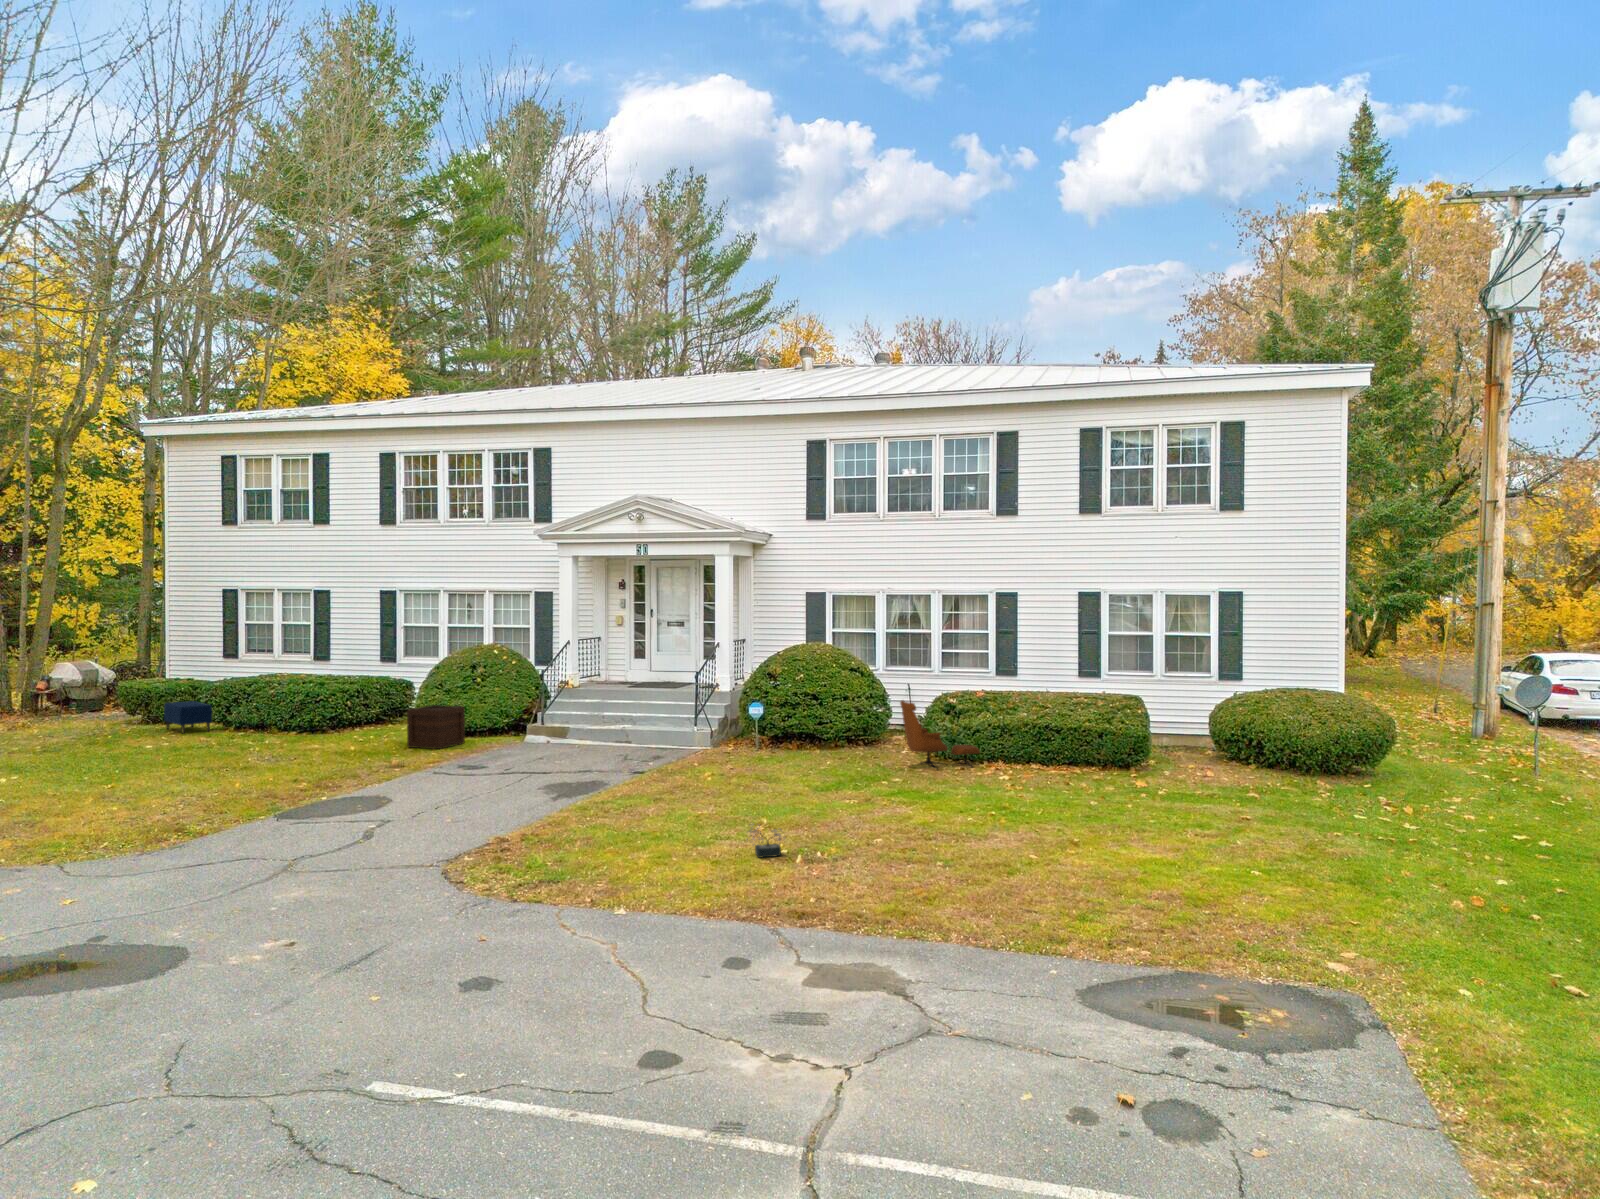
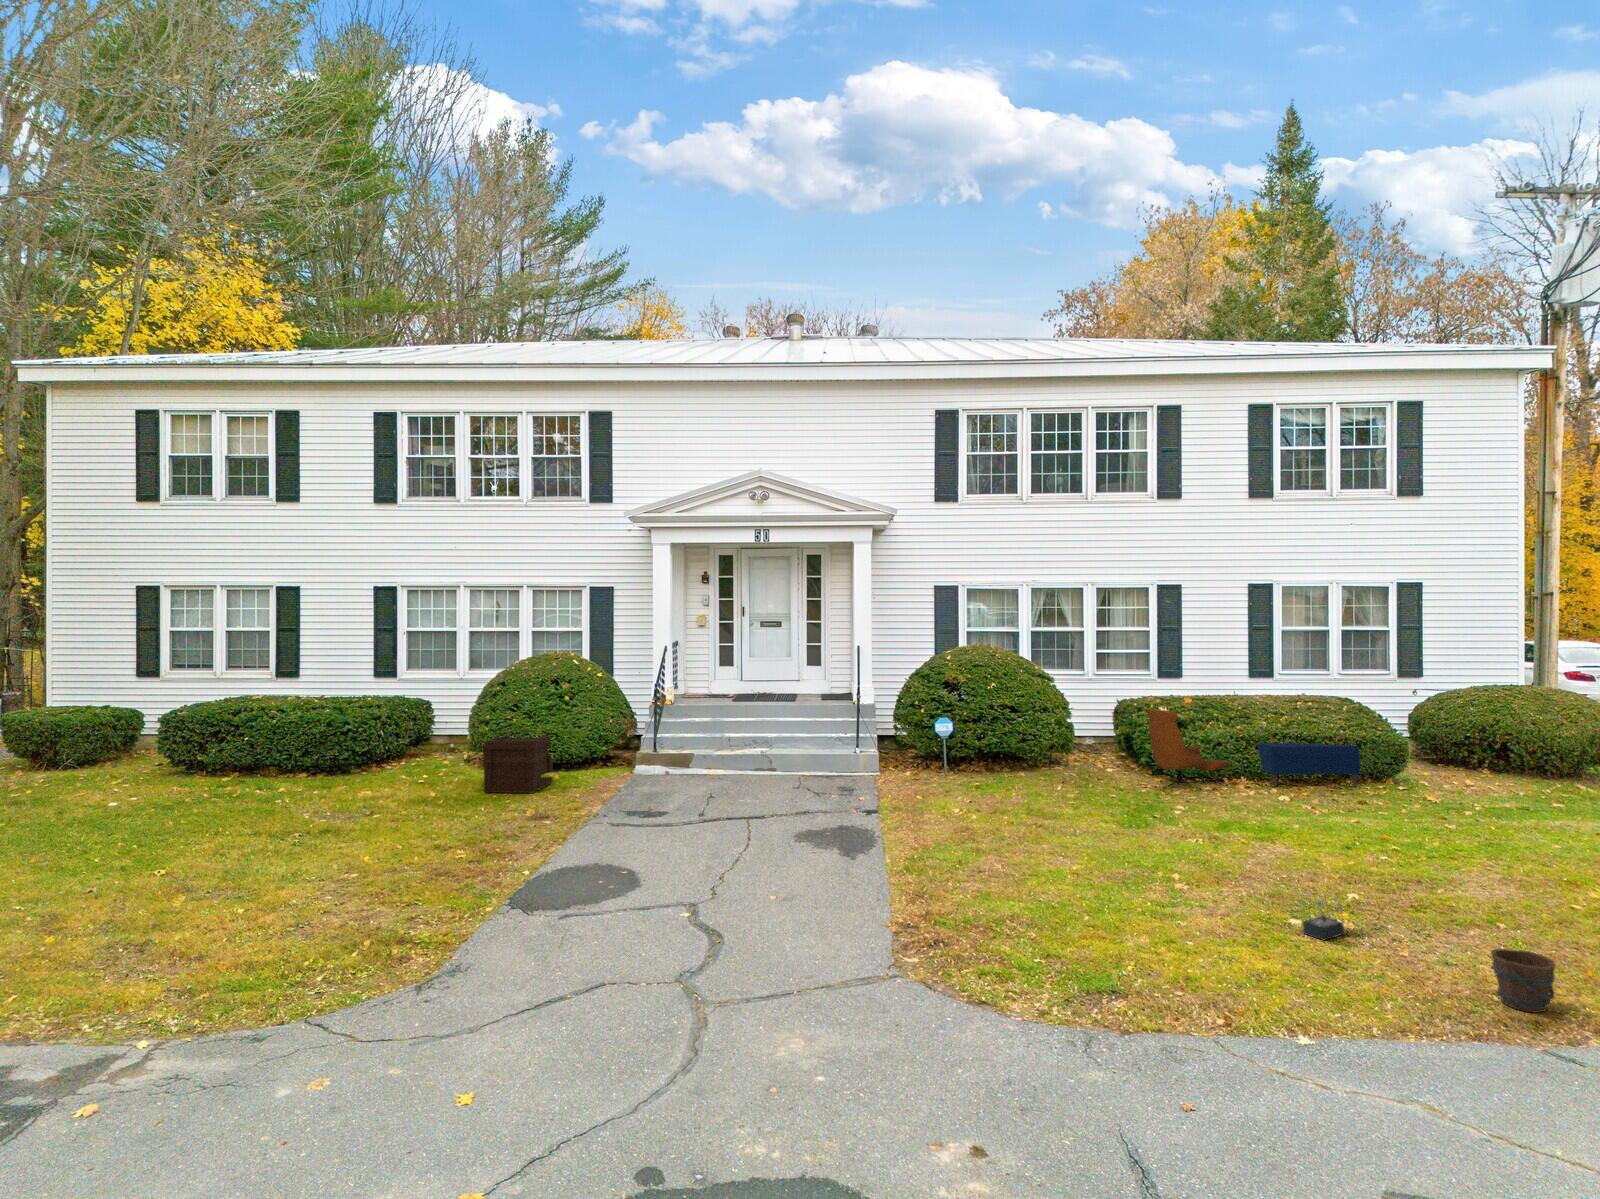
bench: present [164,701,212,734] -> present [1257,743,1360,787]
bucket: none [772,858,809,897] -> present [1491,949,1555,1013]

